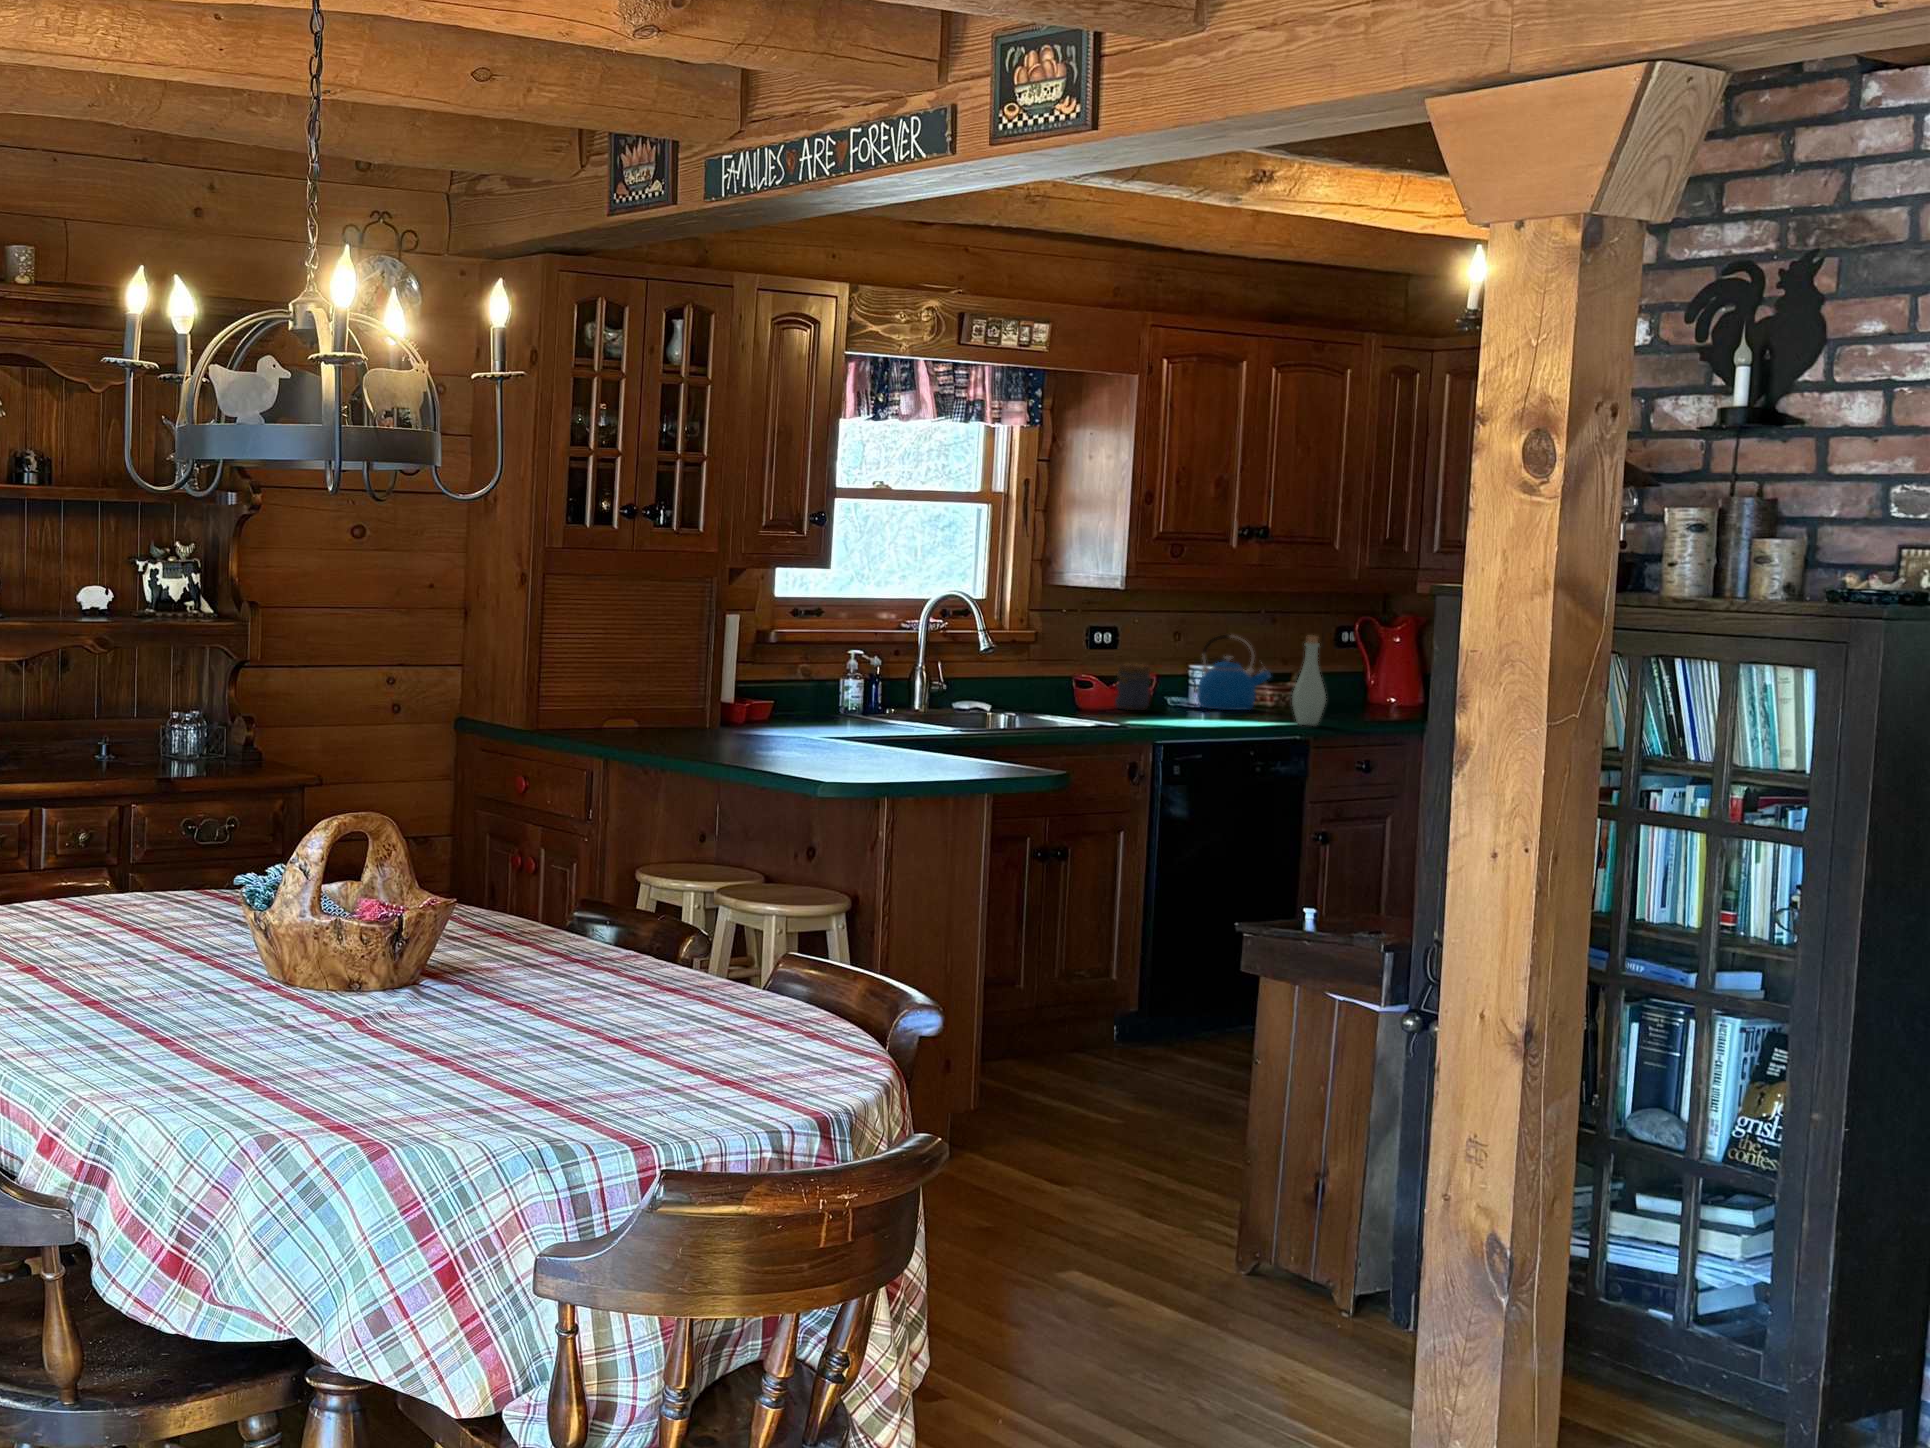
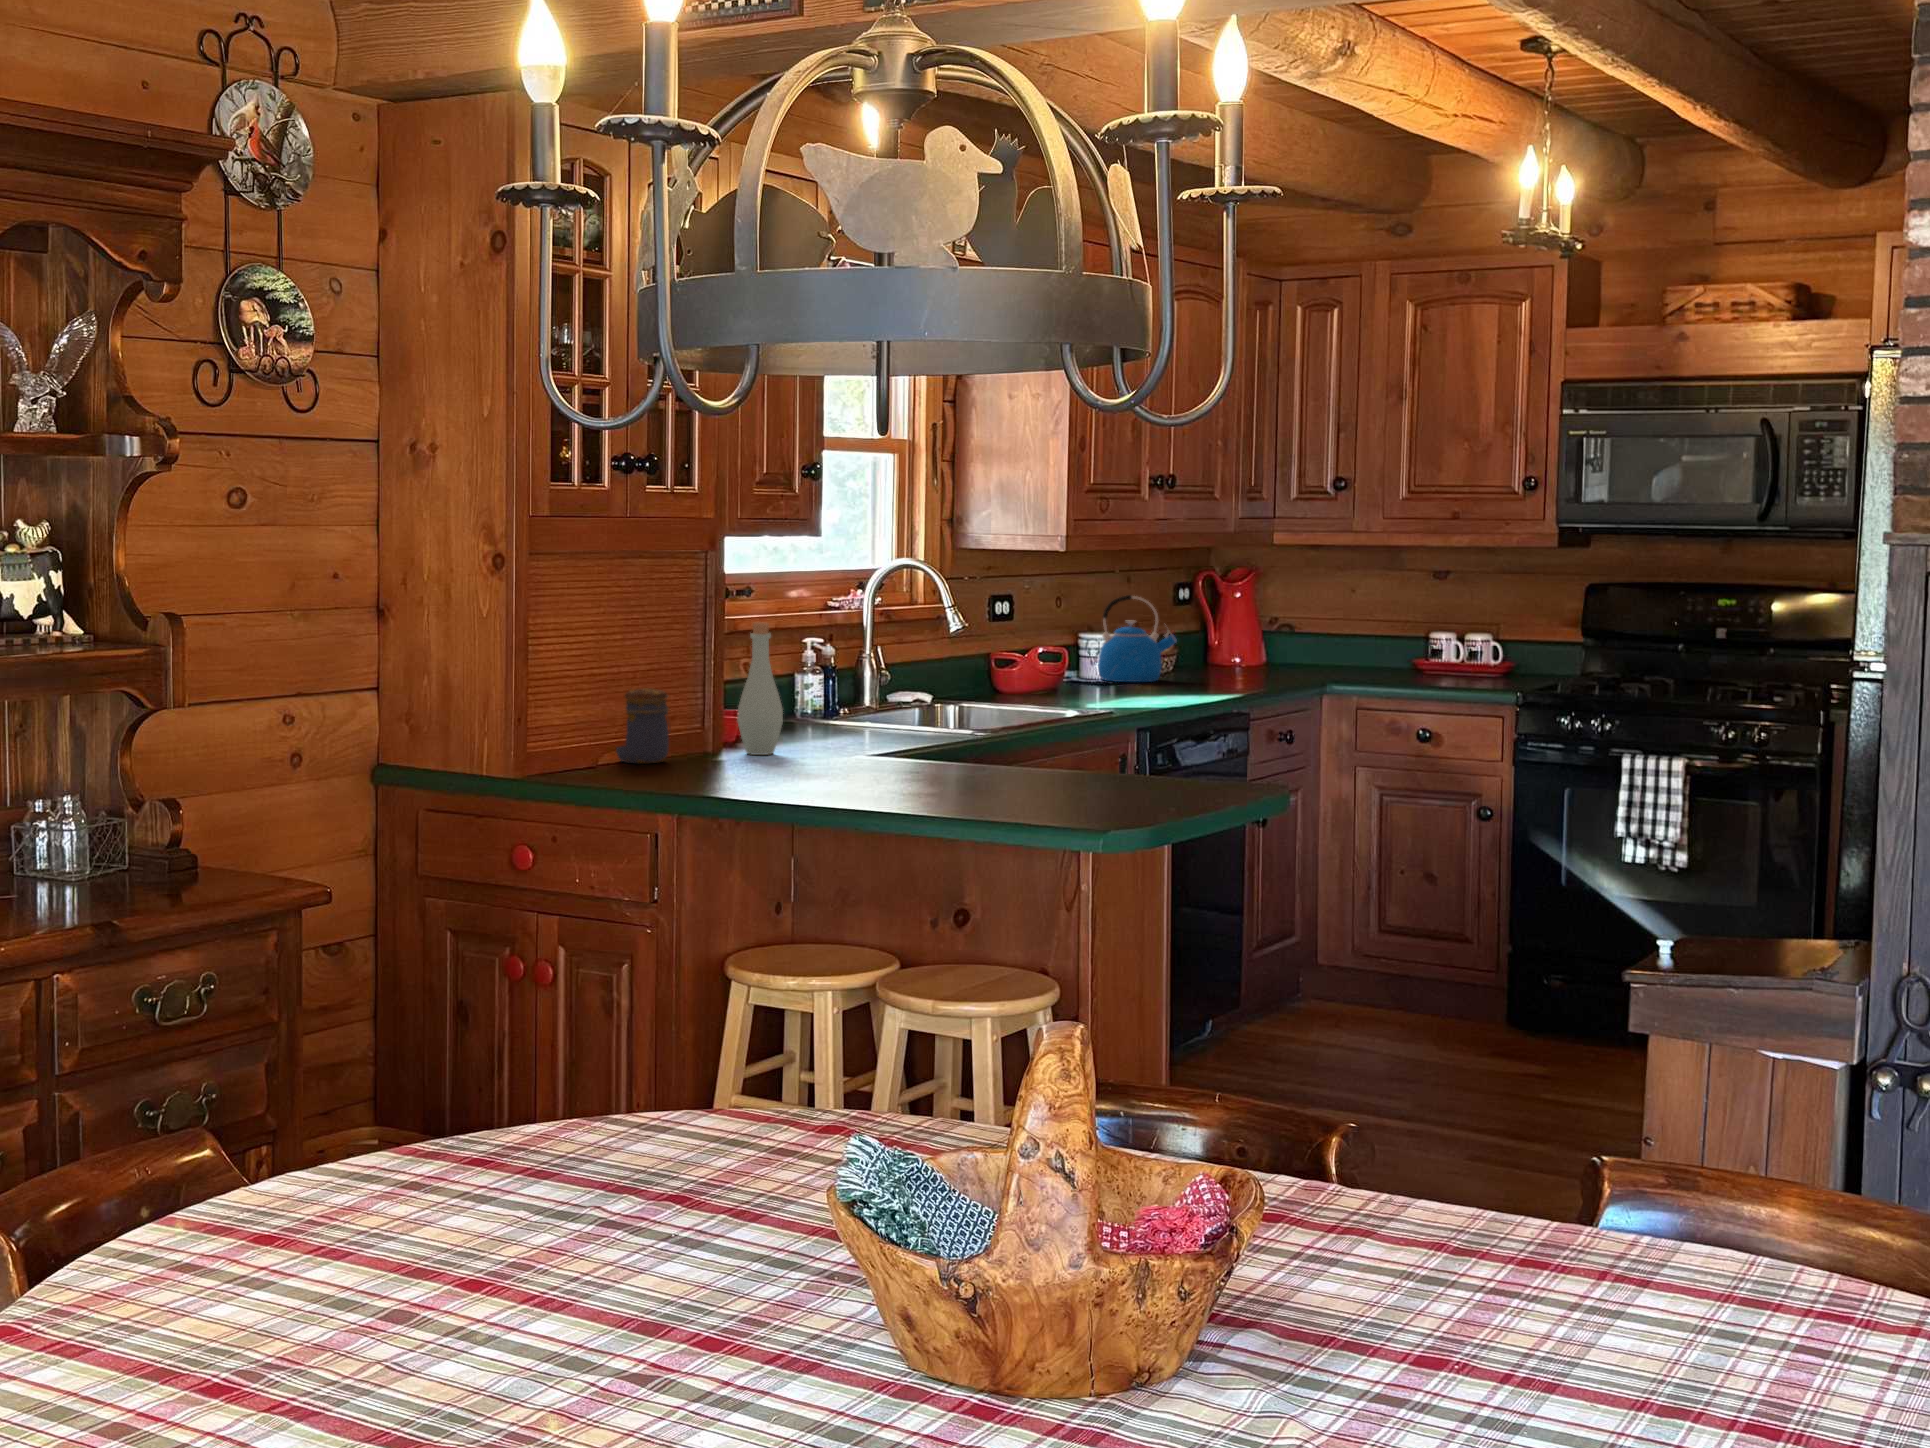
bottle: present [1292,636,1326,725] -> present [737,622,783,755]
jar: present [1115,663,1151,710] -> present [616,688,669,763]

